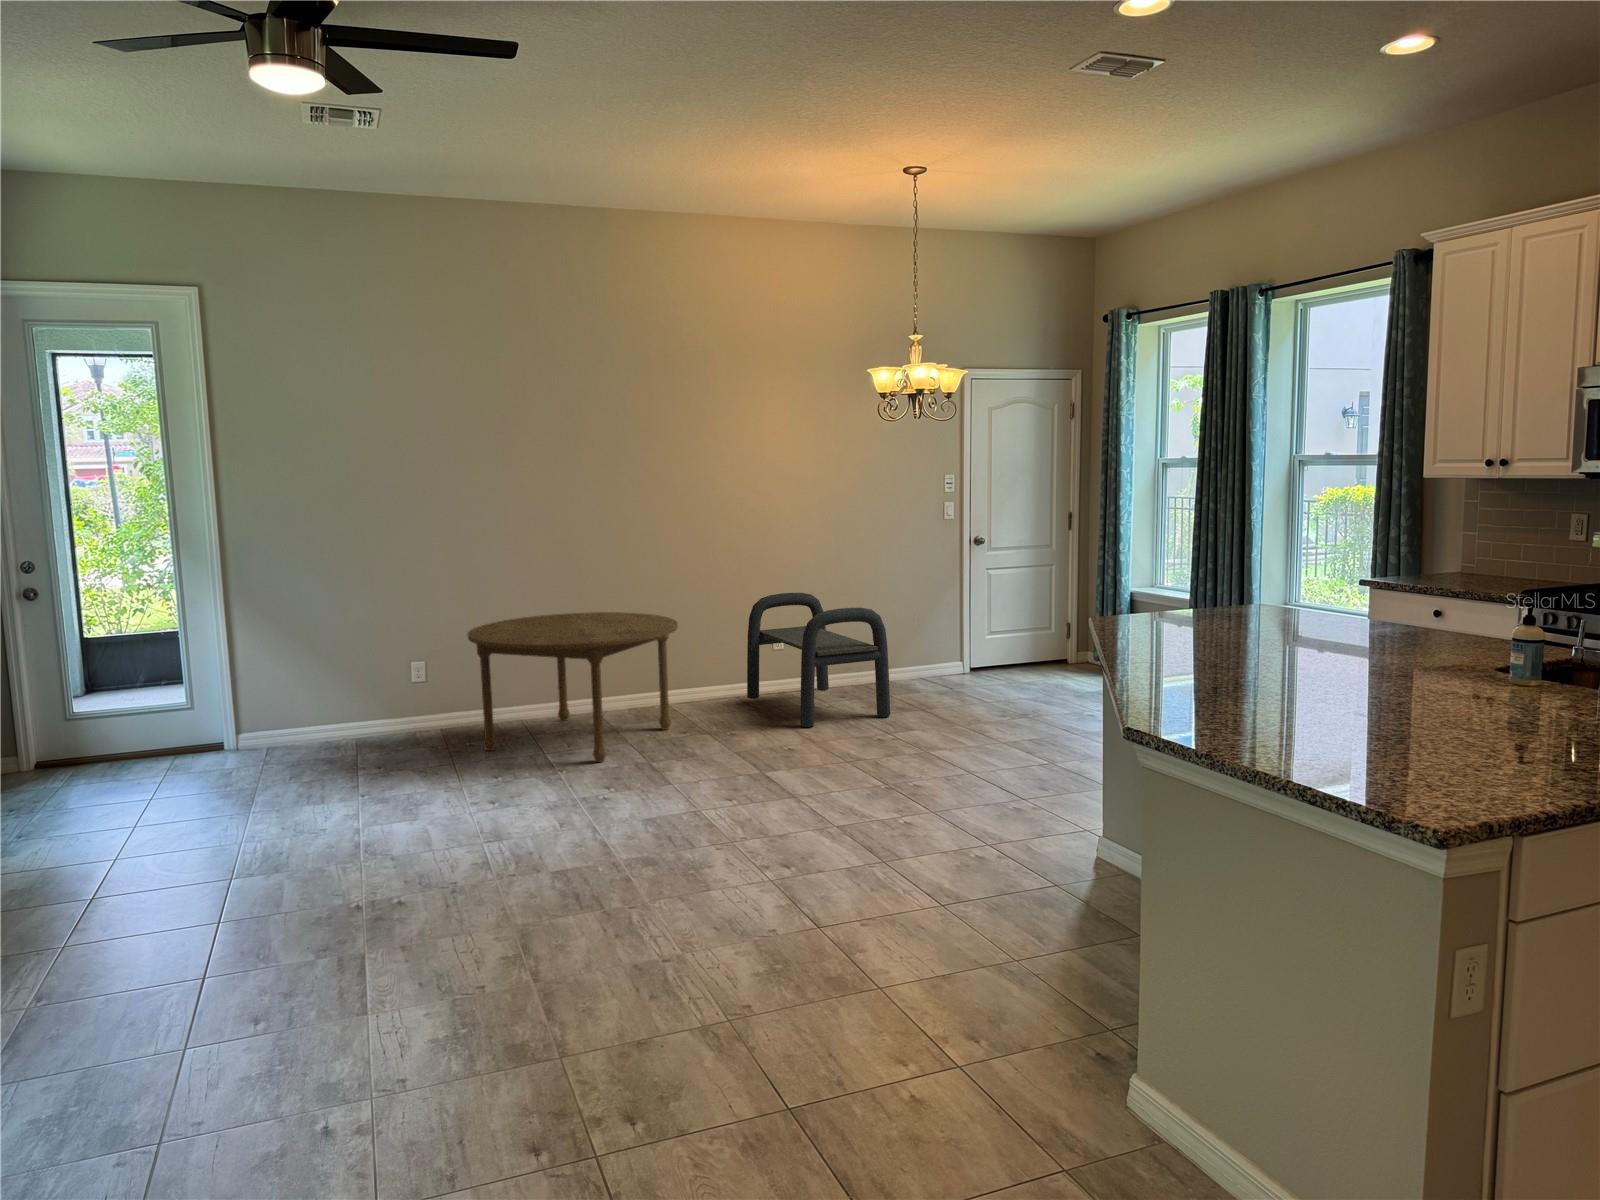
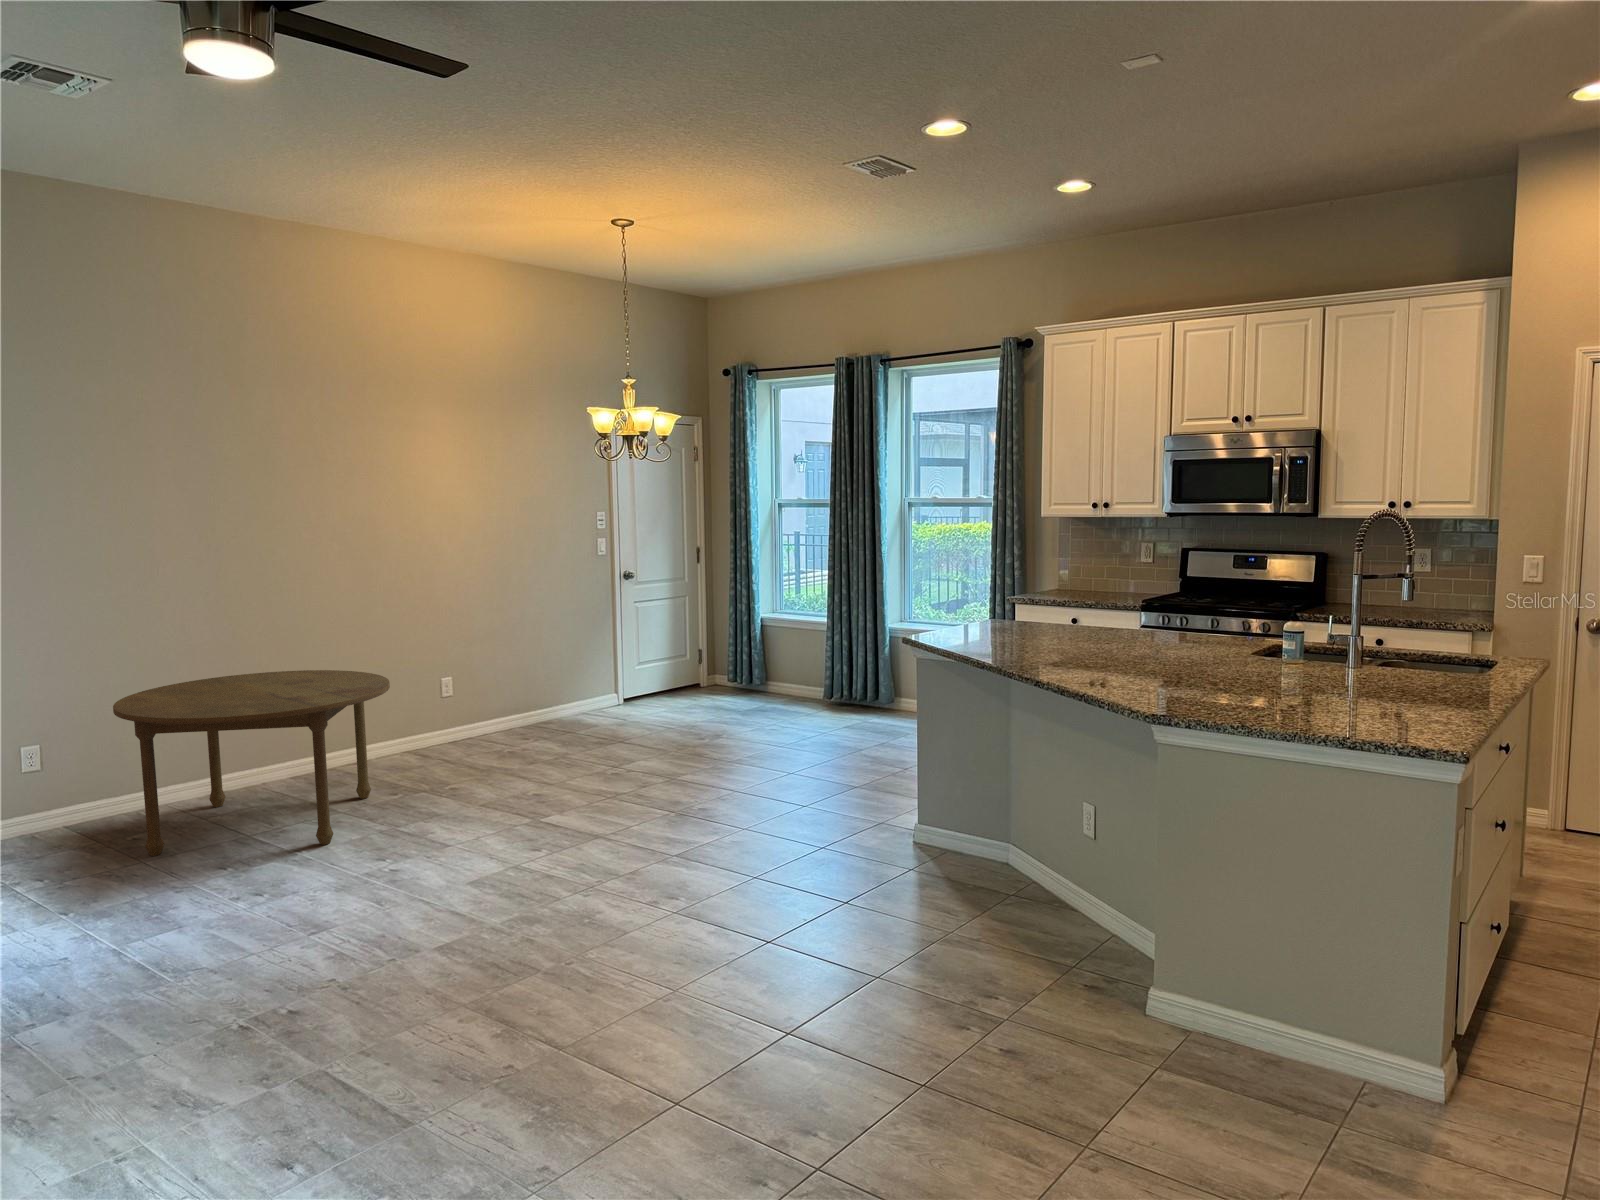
bench: present [747,593,890,727] -> none [420,636,596,774]

